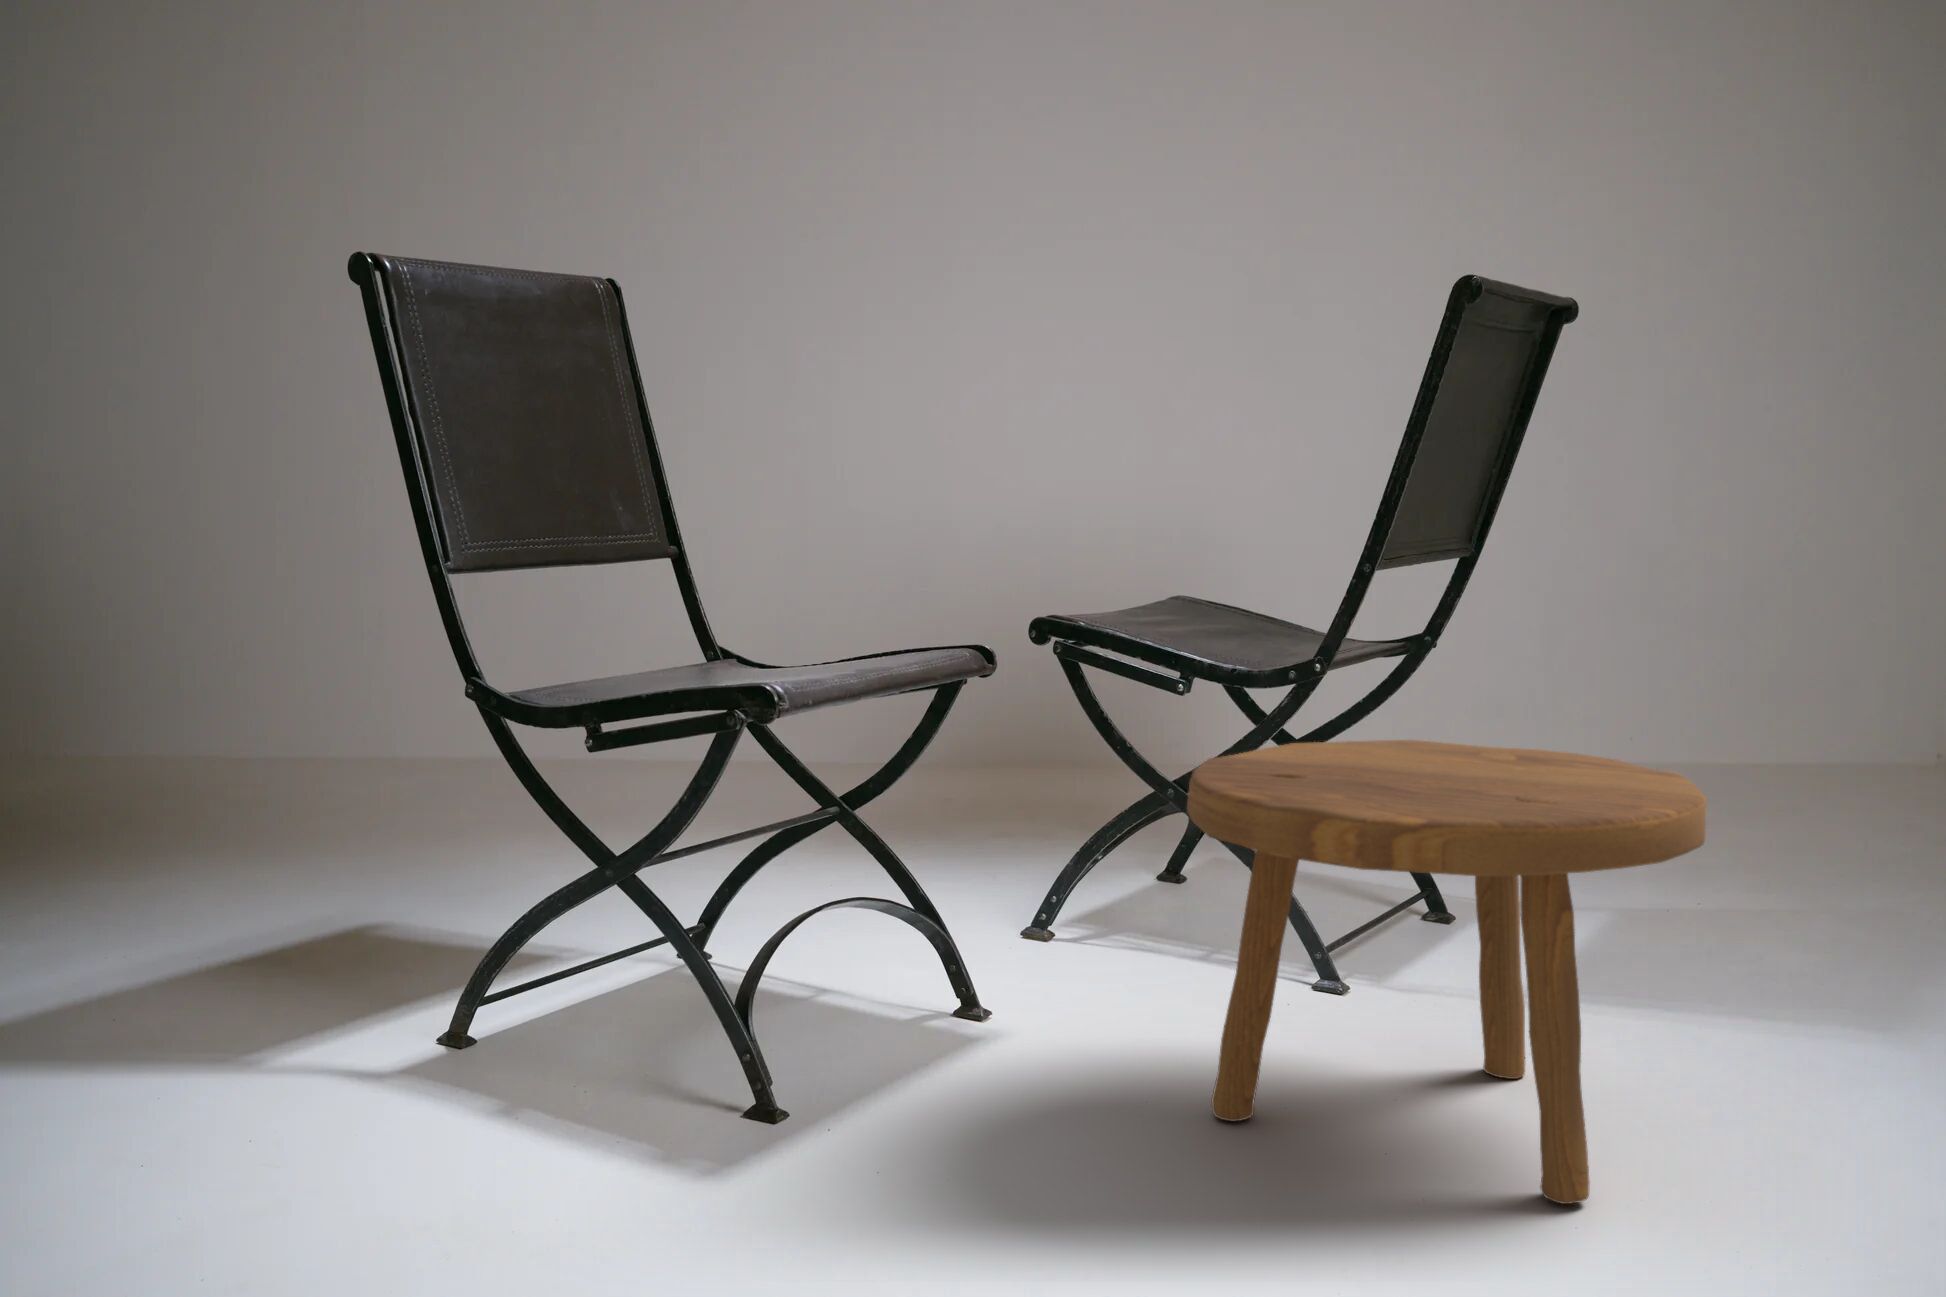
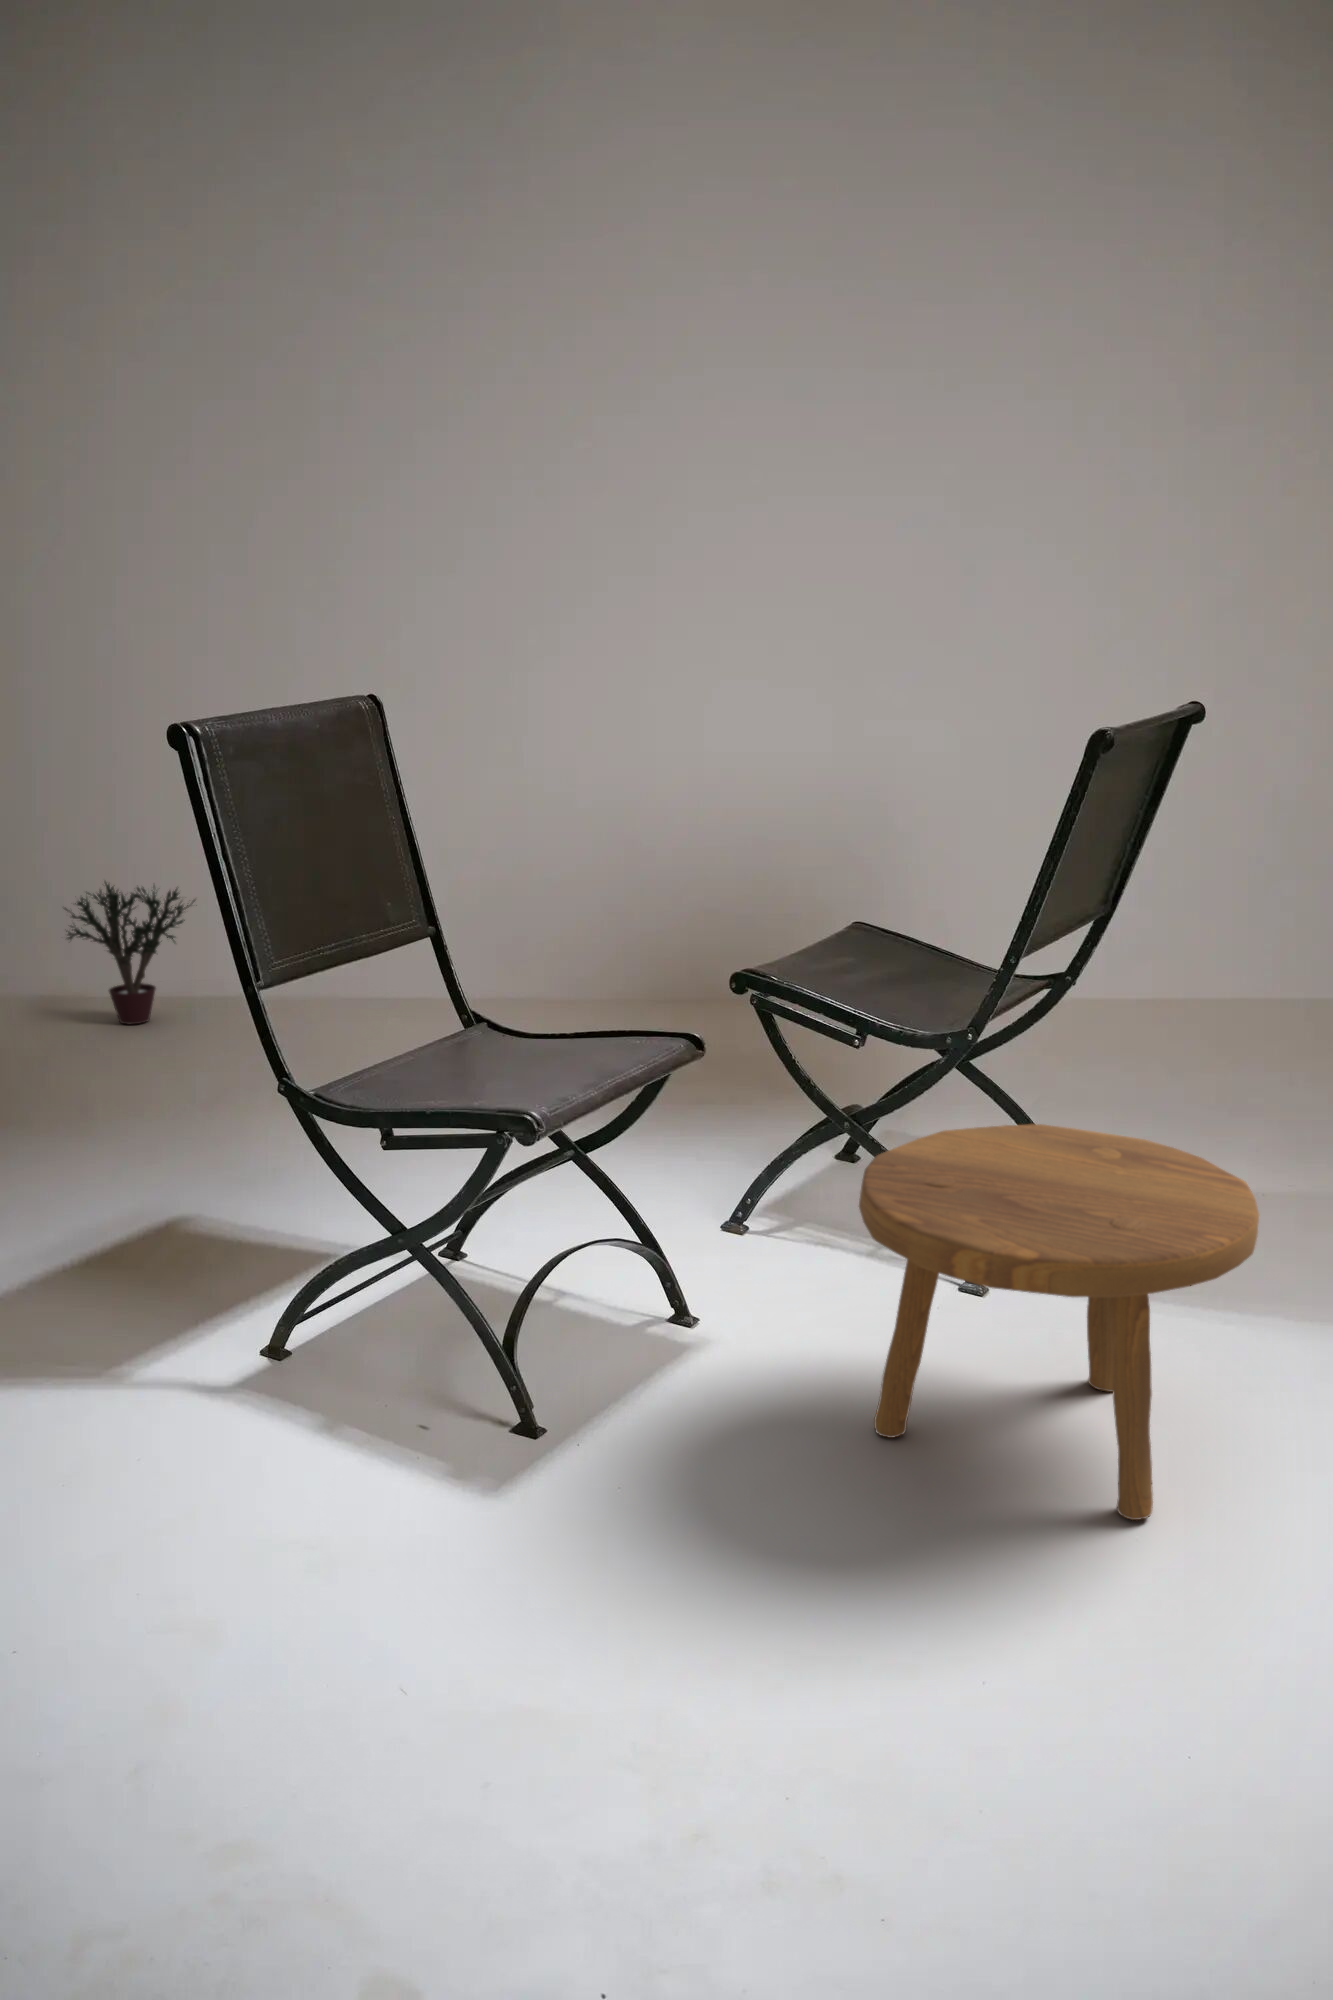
potted plant: none [291,615,450,777] -> present [64,882,195,1024]

